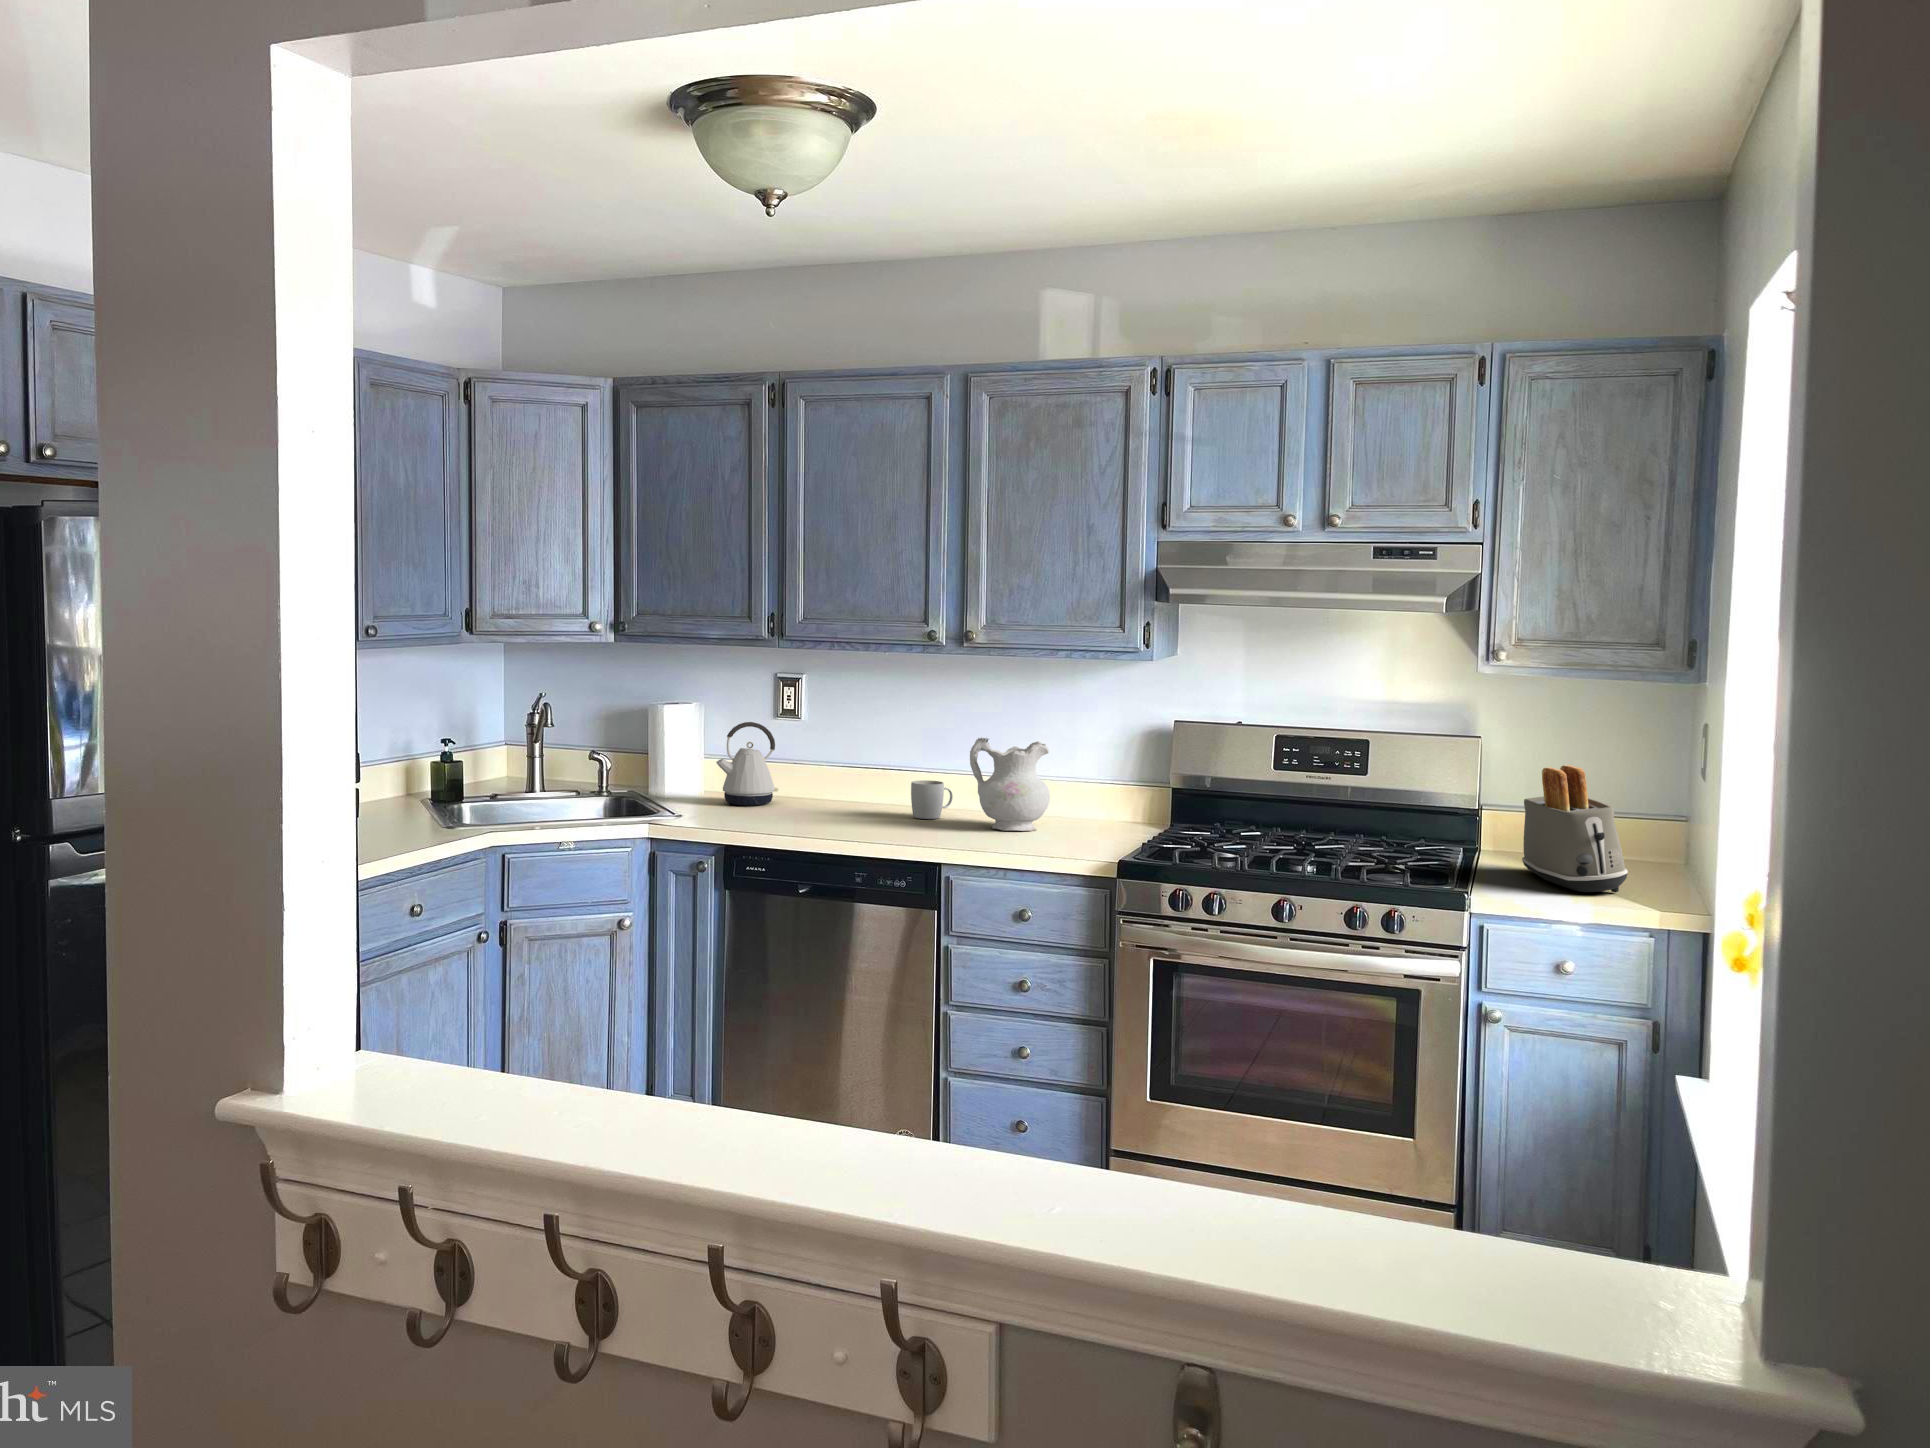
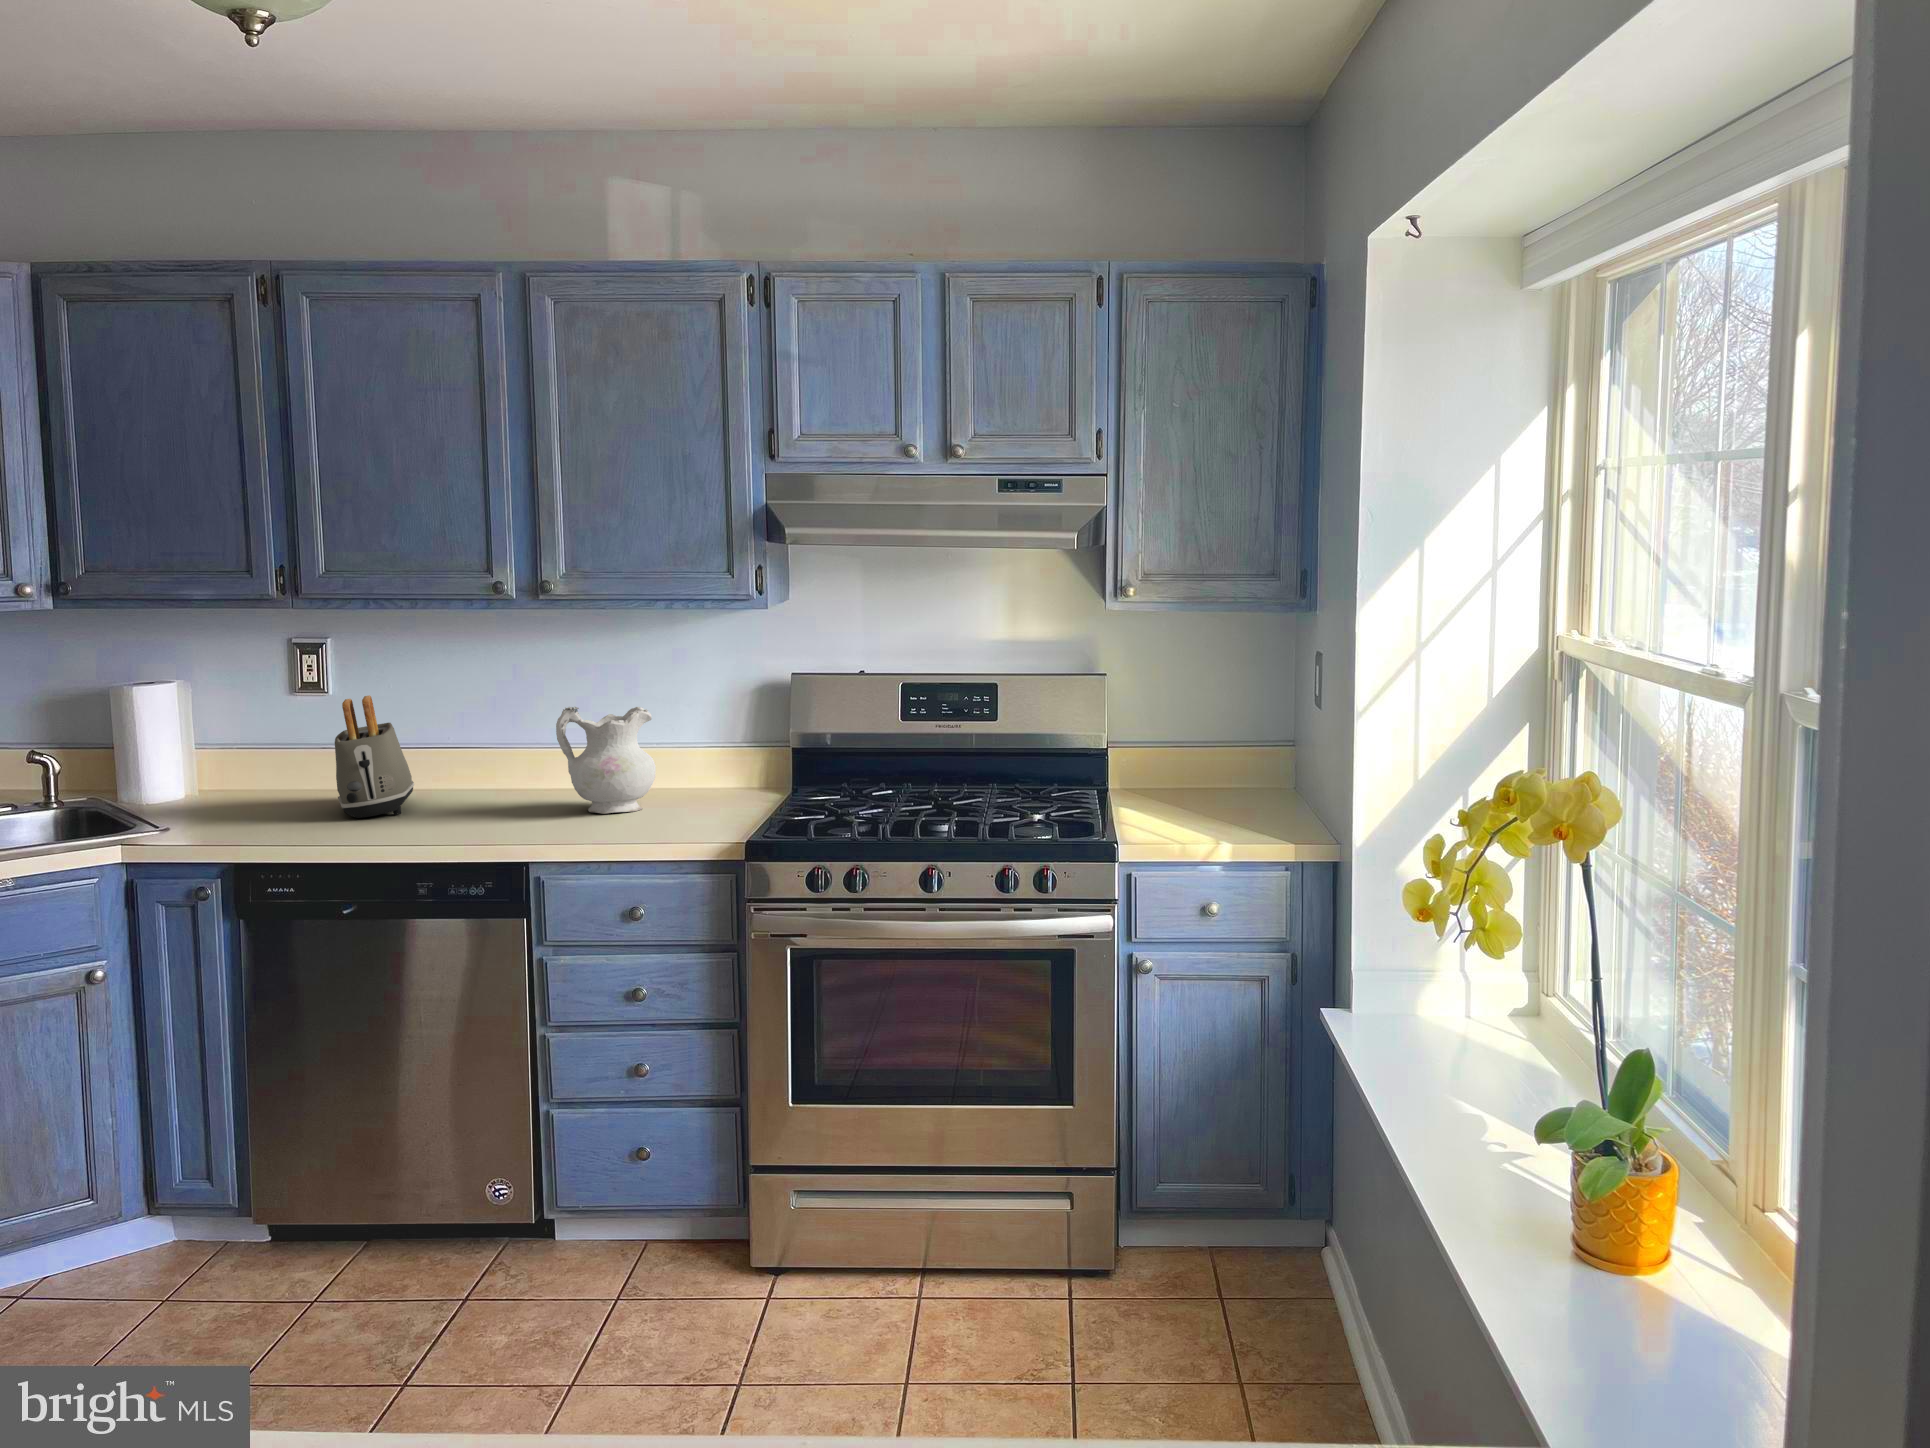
kettle: present [716,722,778,806] -> none [217,702,308,807]
toaster: present [1522,765,1628,892] -> present [335,695,414,818]
mug: present [911,780,953,819] -> none [484,759,537,806]

